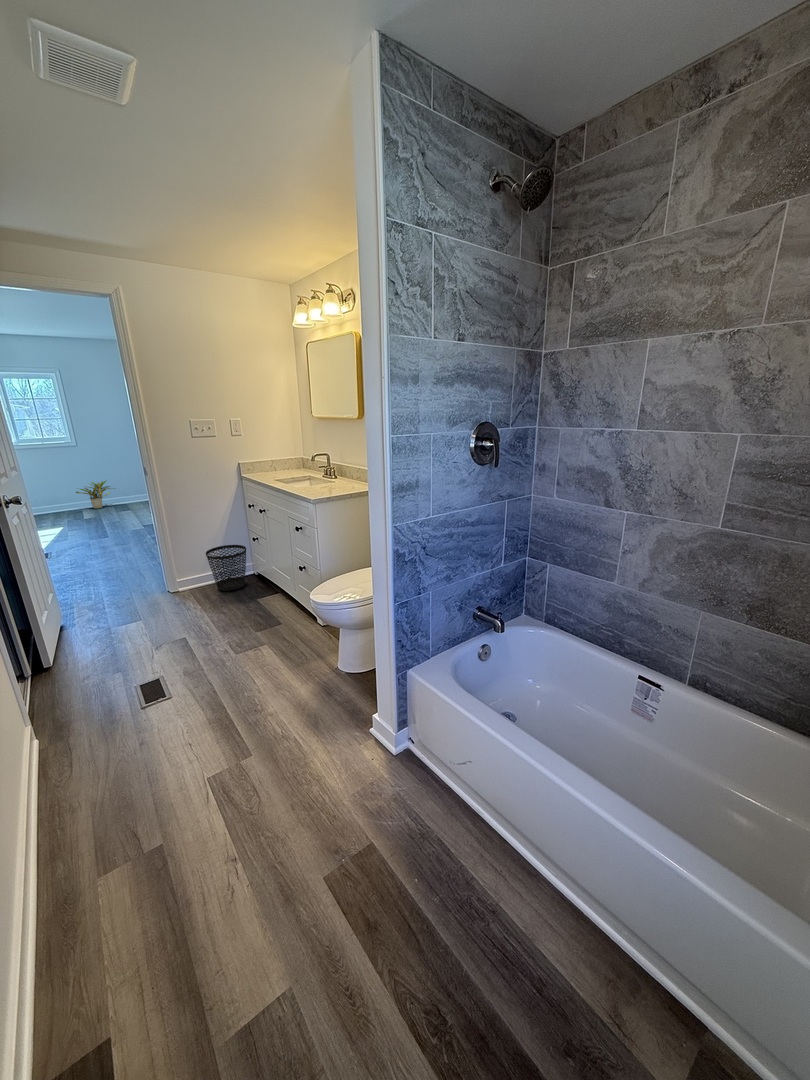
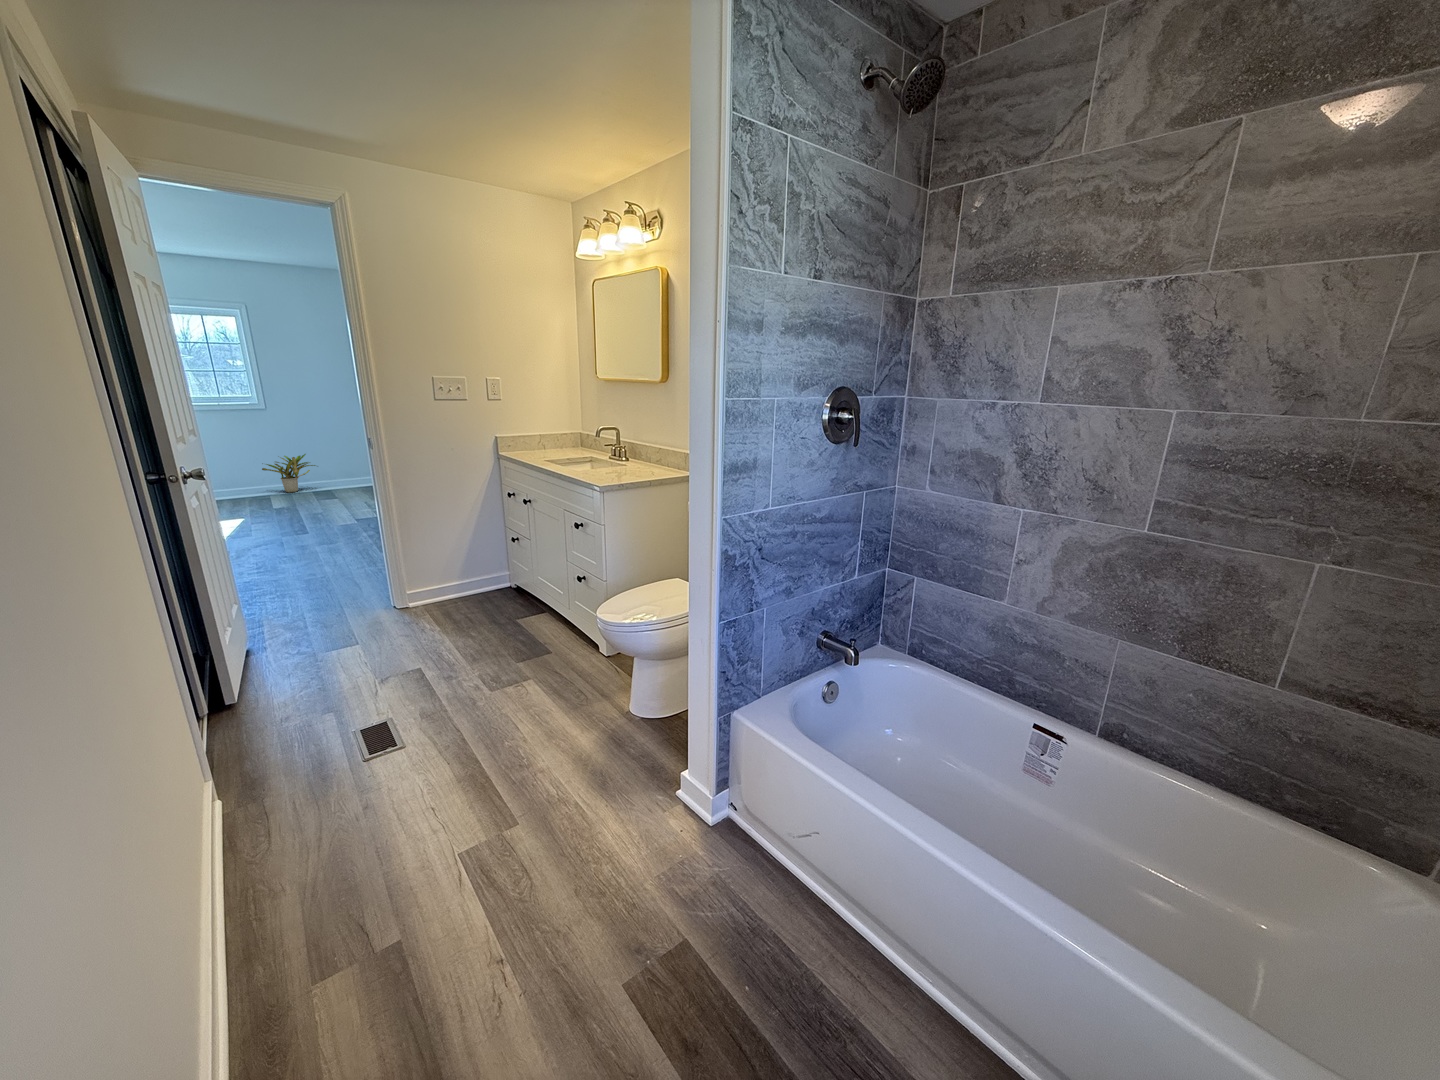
wastebasket: present [206,545,246,591] -> none [448,545,503,607]

